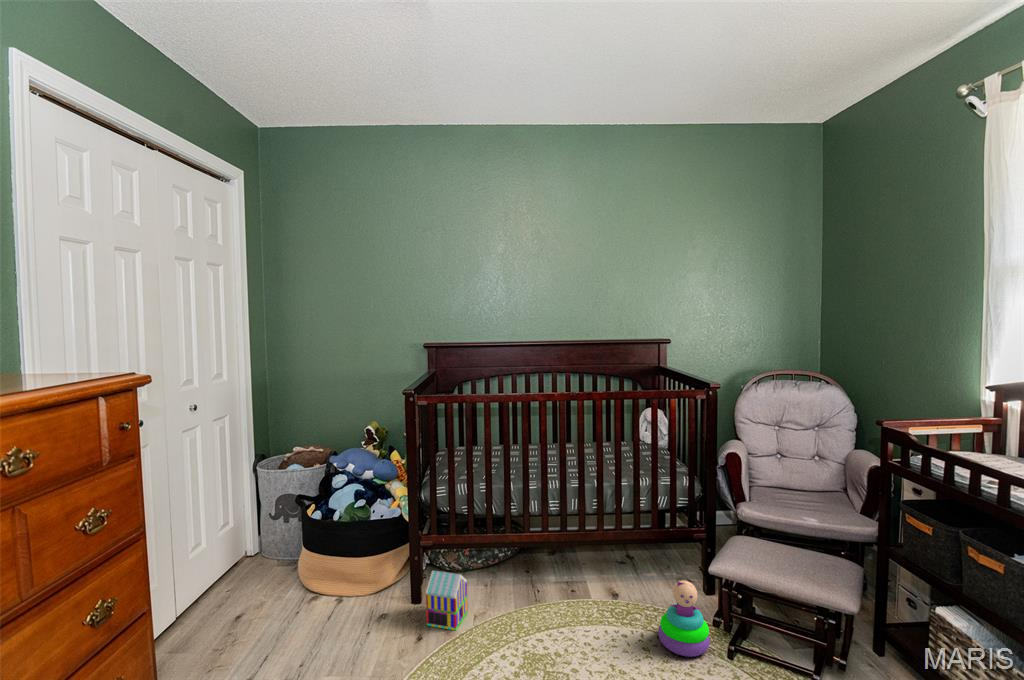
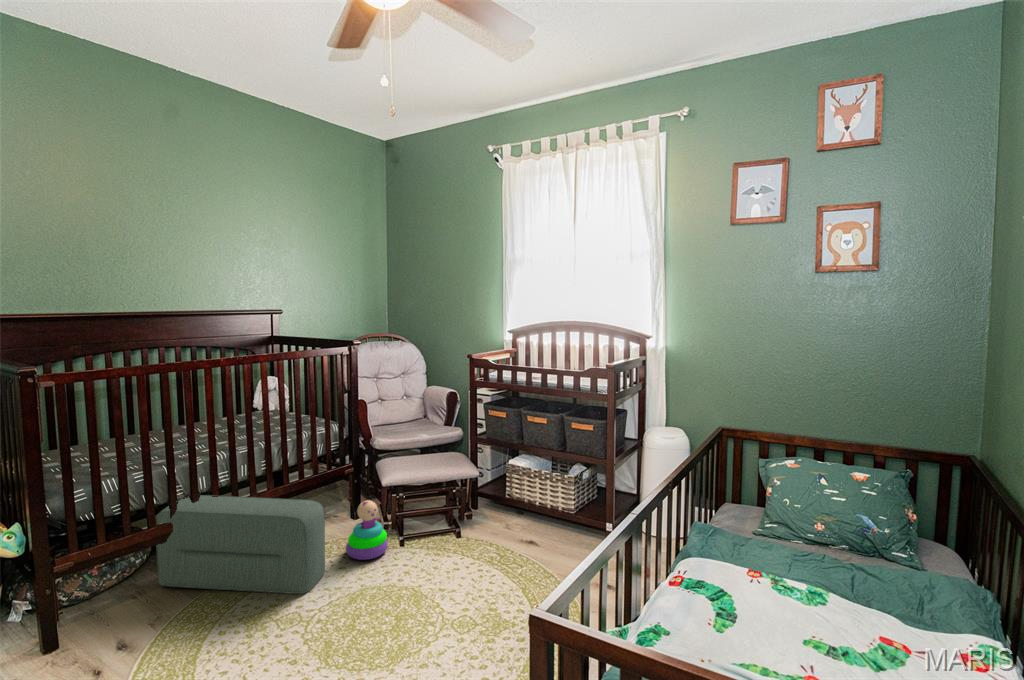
pouf: none [505,513,627,658] -> present [156,495,325,594]
toy house: present [426,571,467,631] -> none [85,581,137,661]

